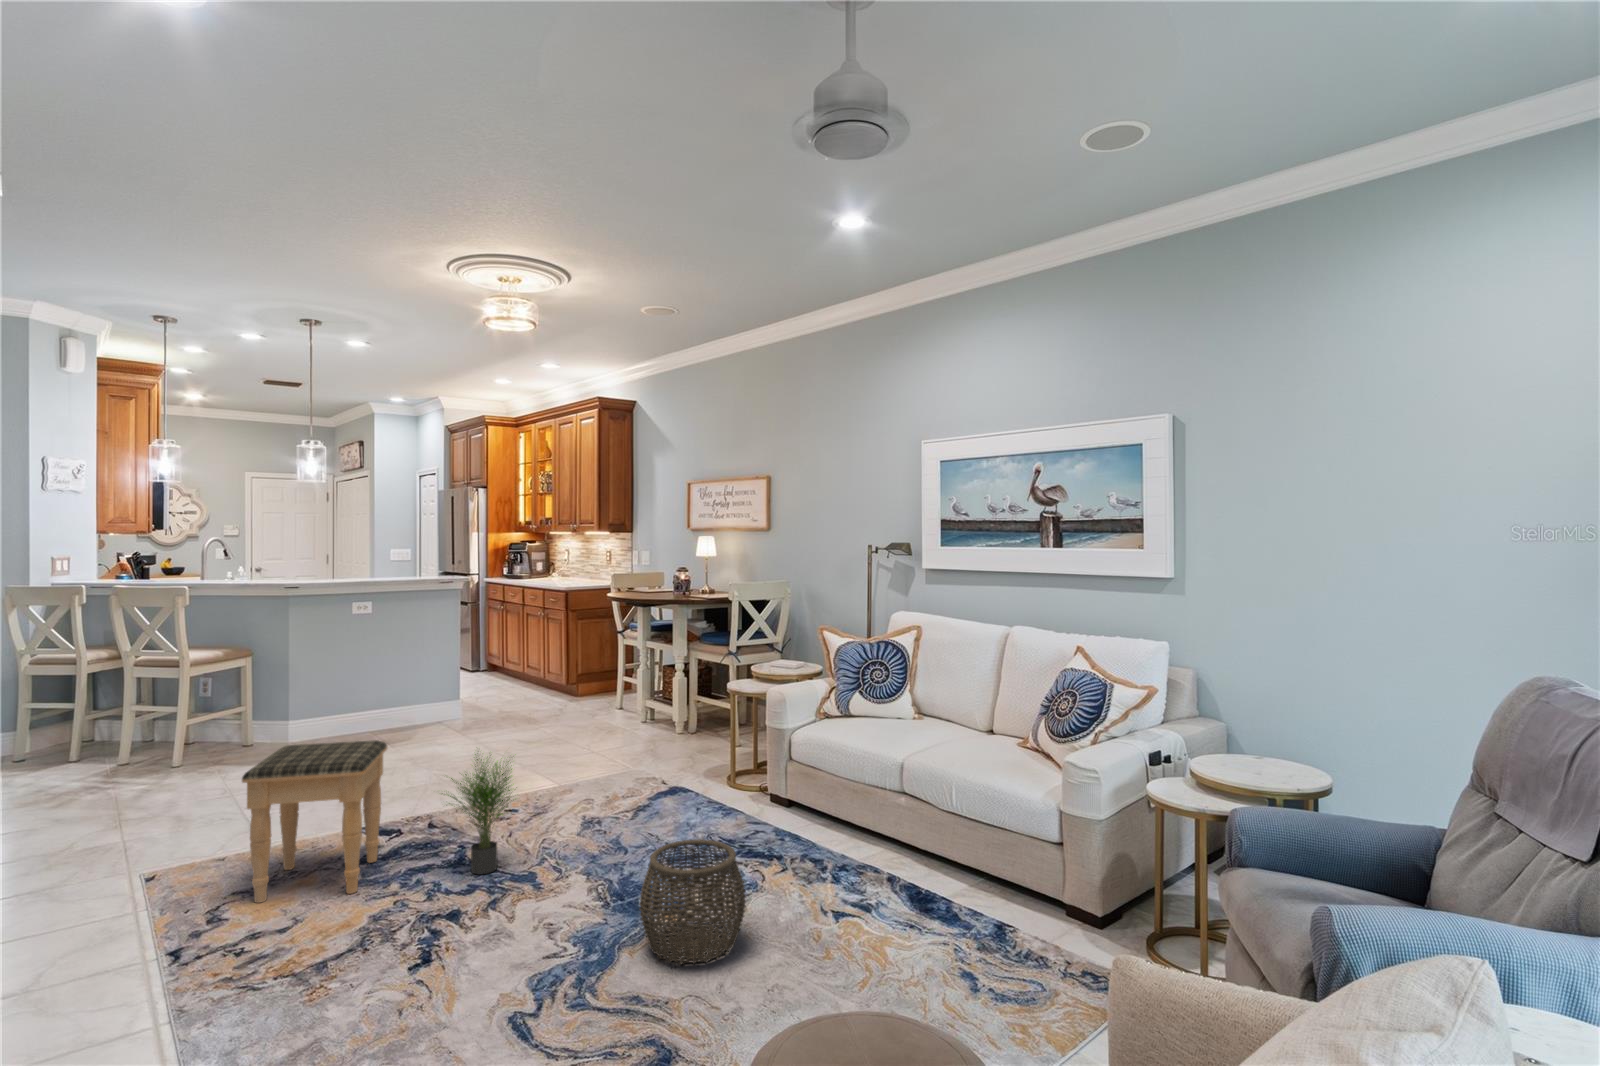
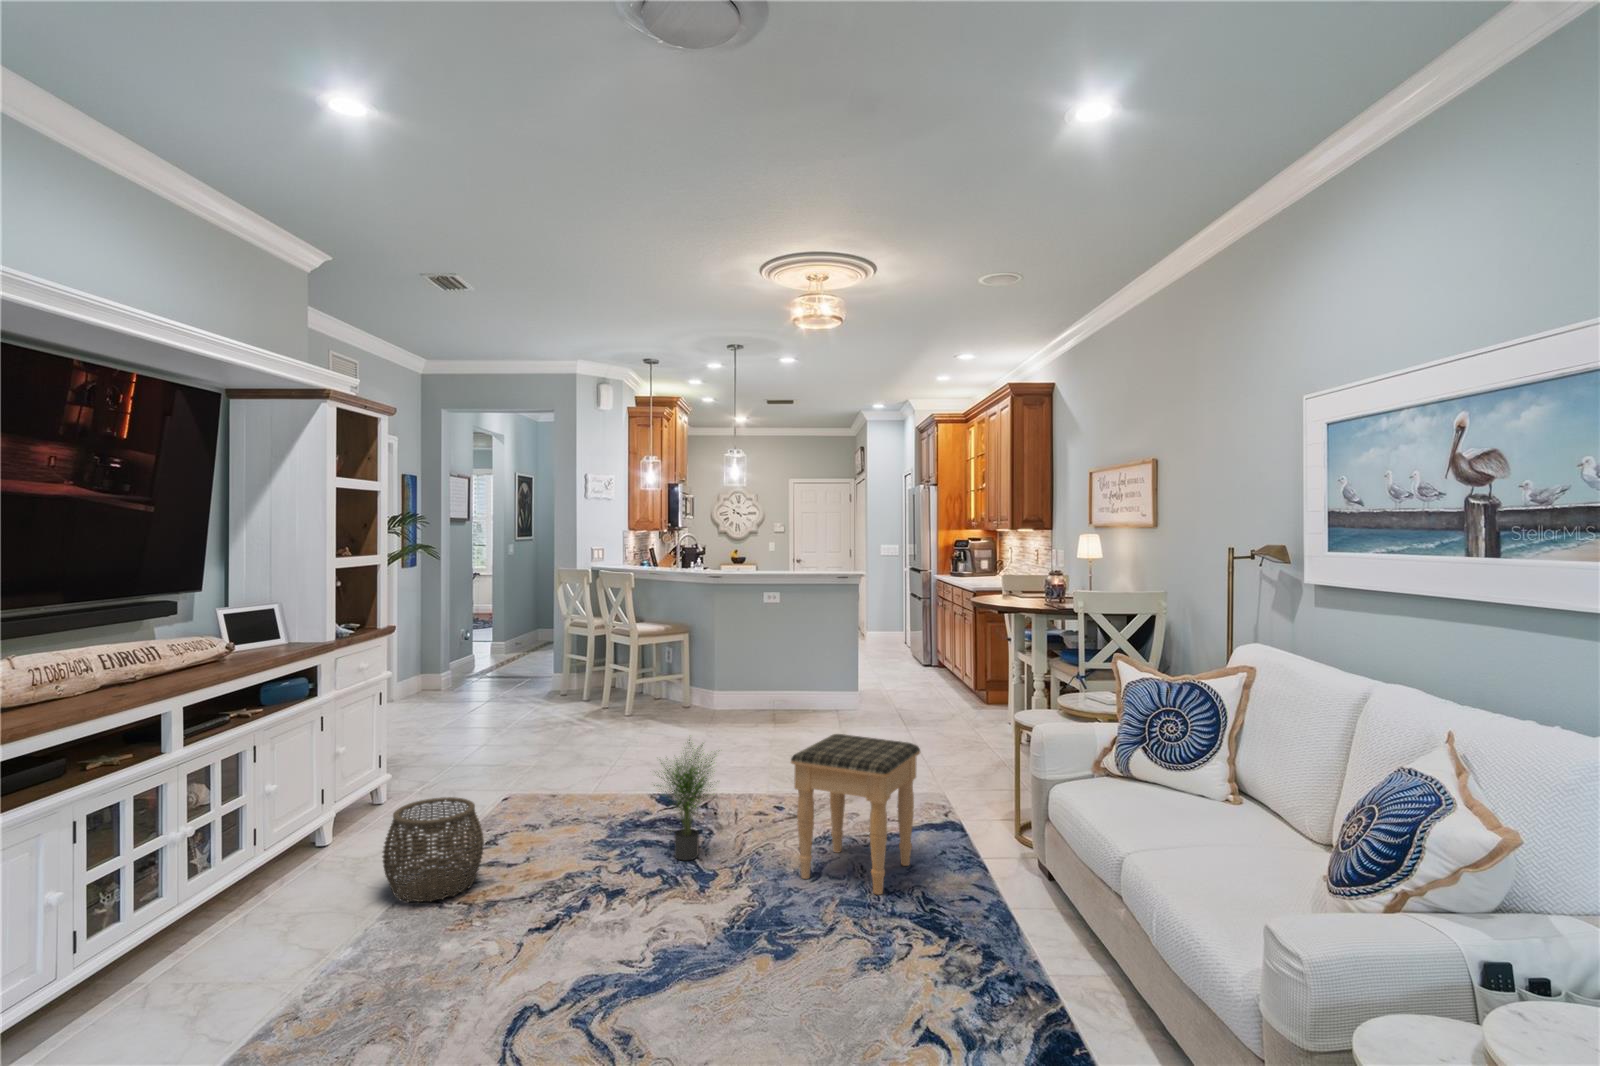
footstool: present [242,740,387,903] -> present [791,734,920,895]
woven basket: present [639,839,746,964] -> present [383,797,484,902]

